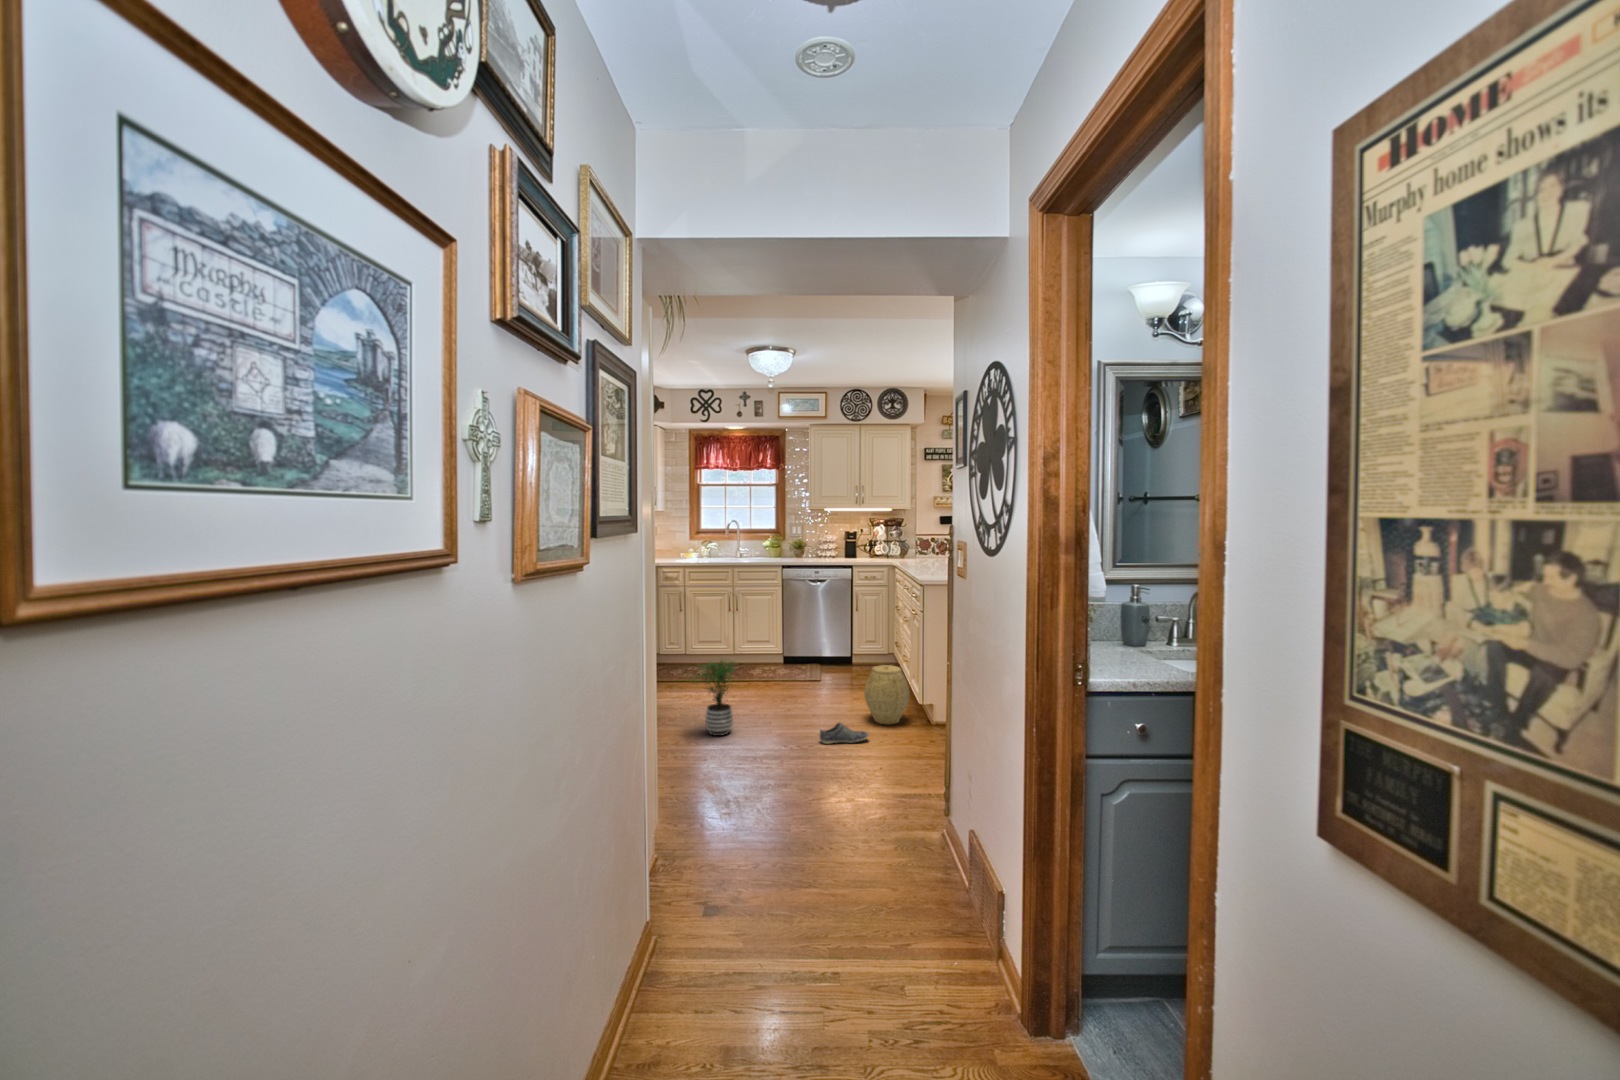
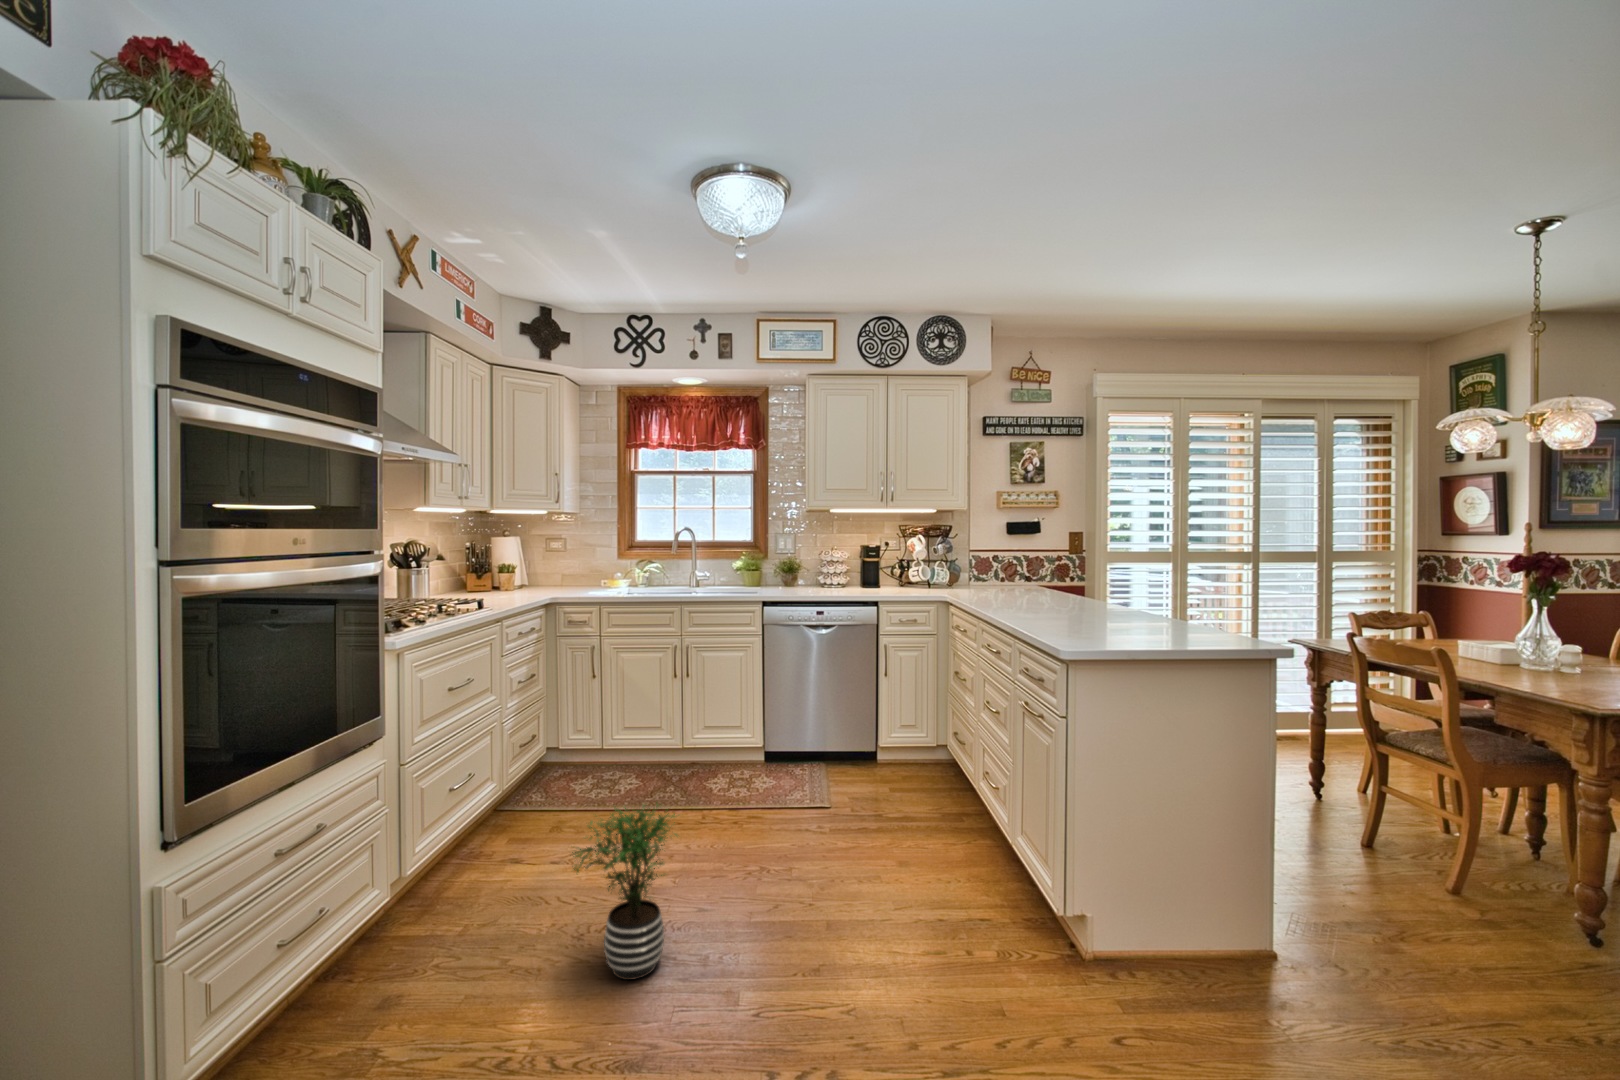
woven basket: present [864,665,910,724] -> none [931,804,1023,932]
shoe: present [820,723,869,744] -> none [851,953,957,1006]

